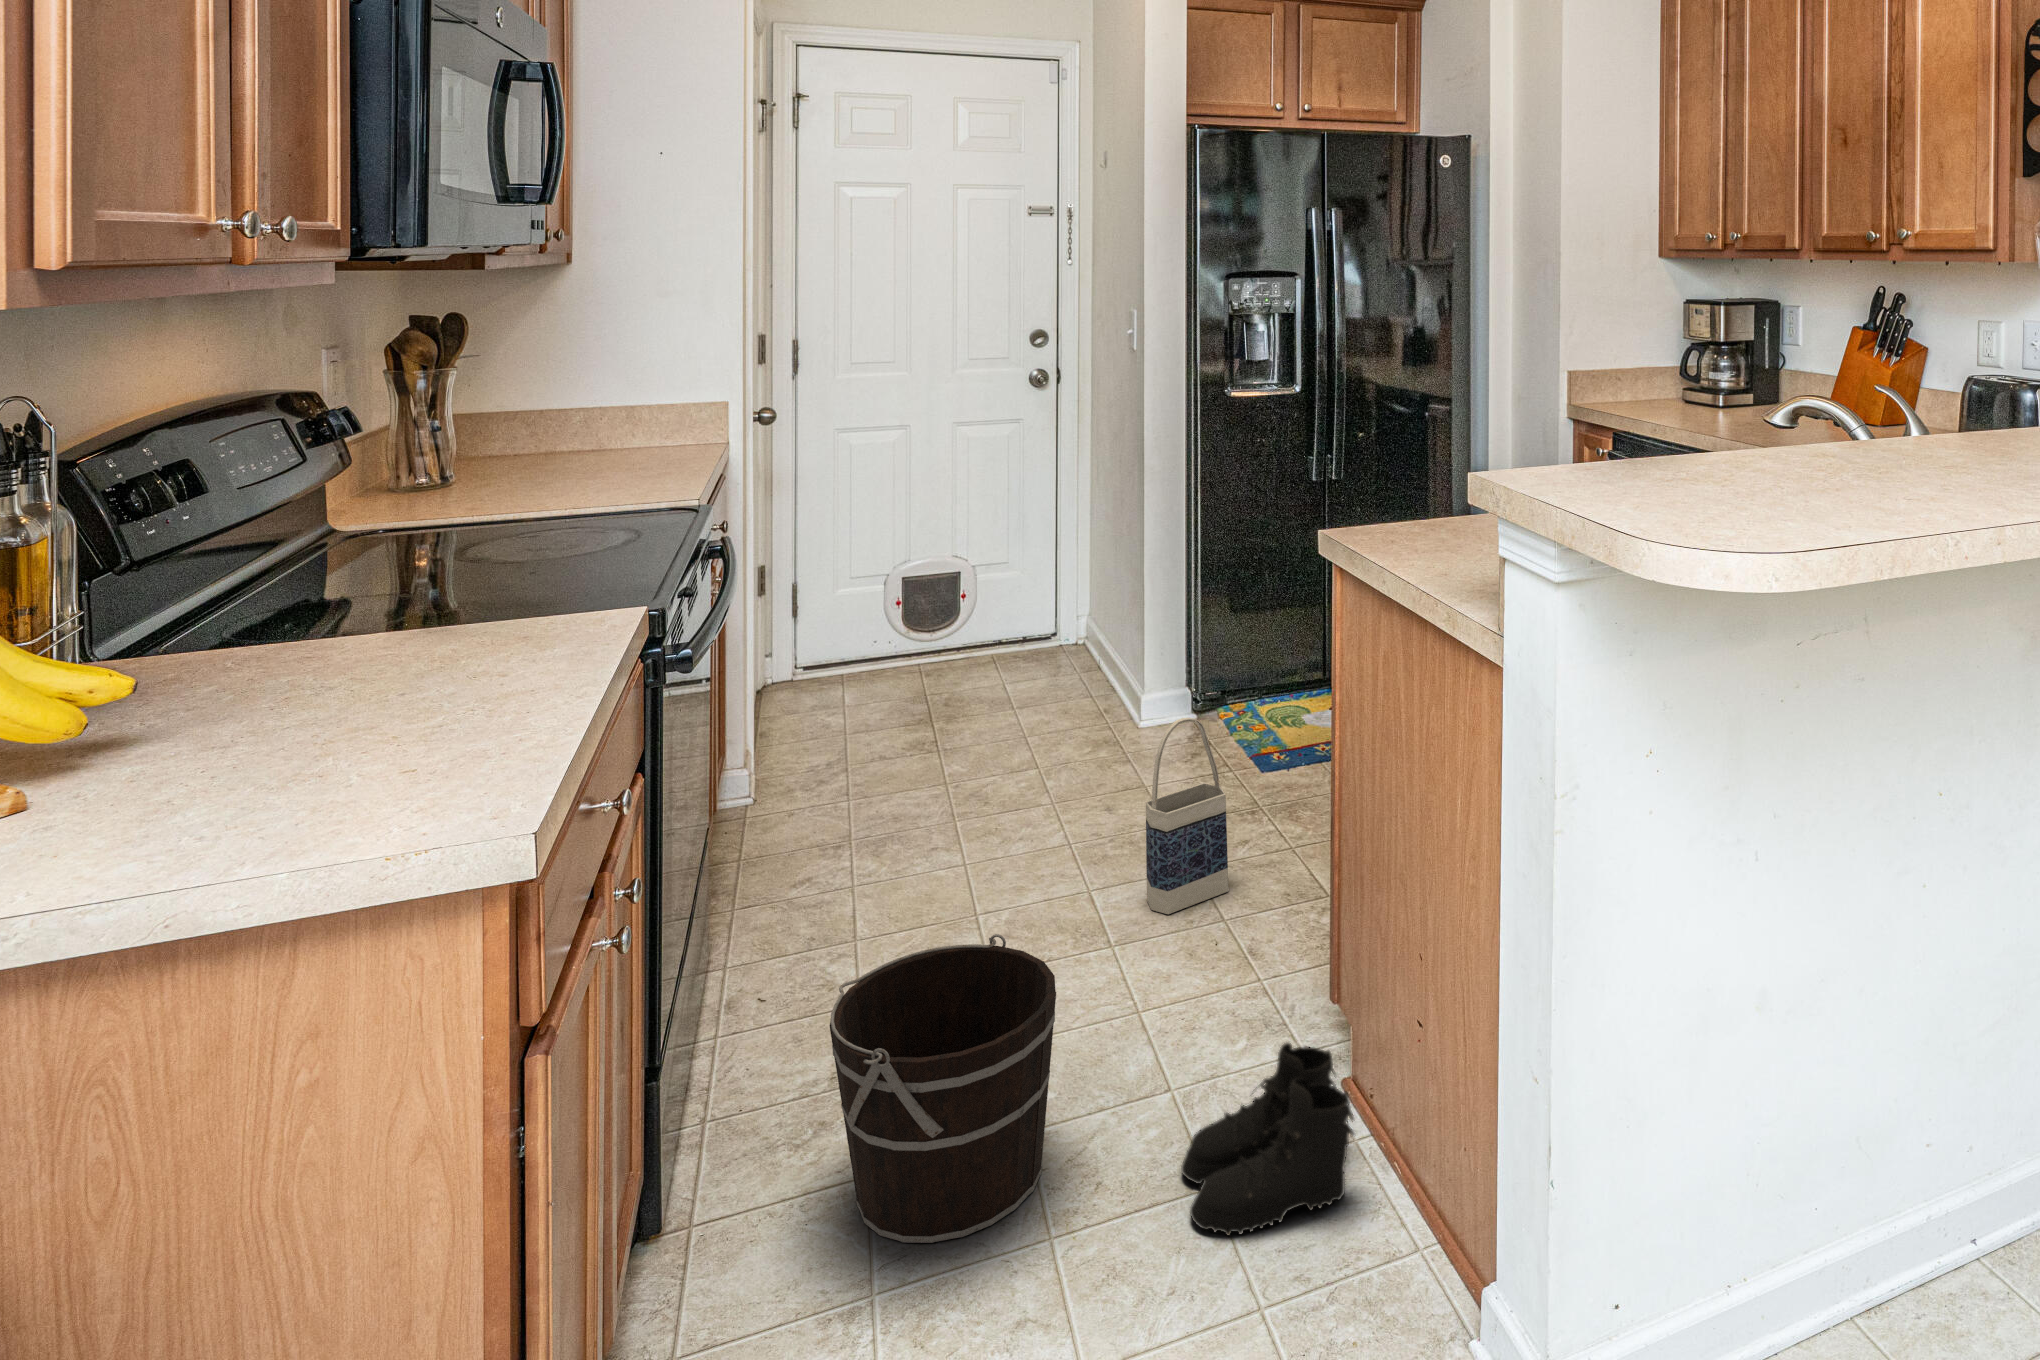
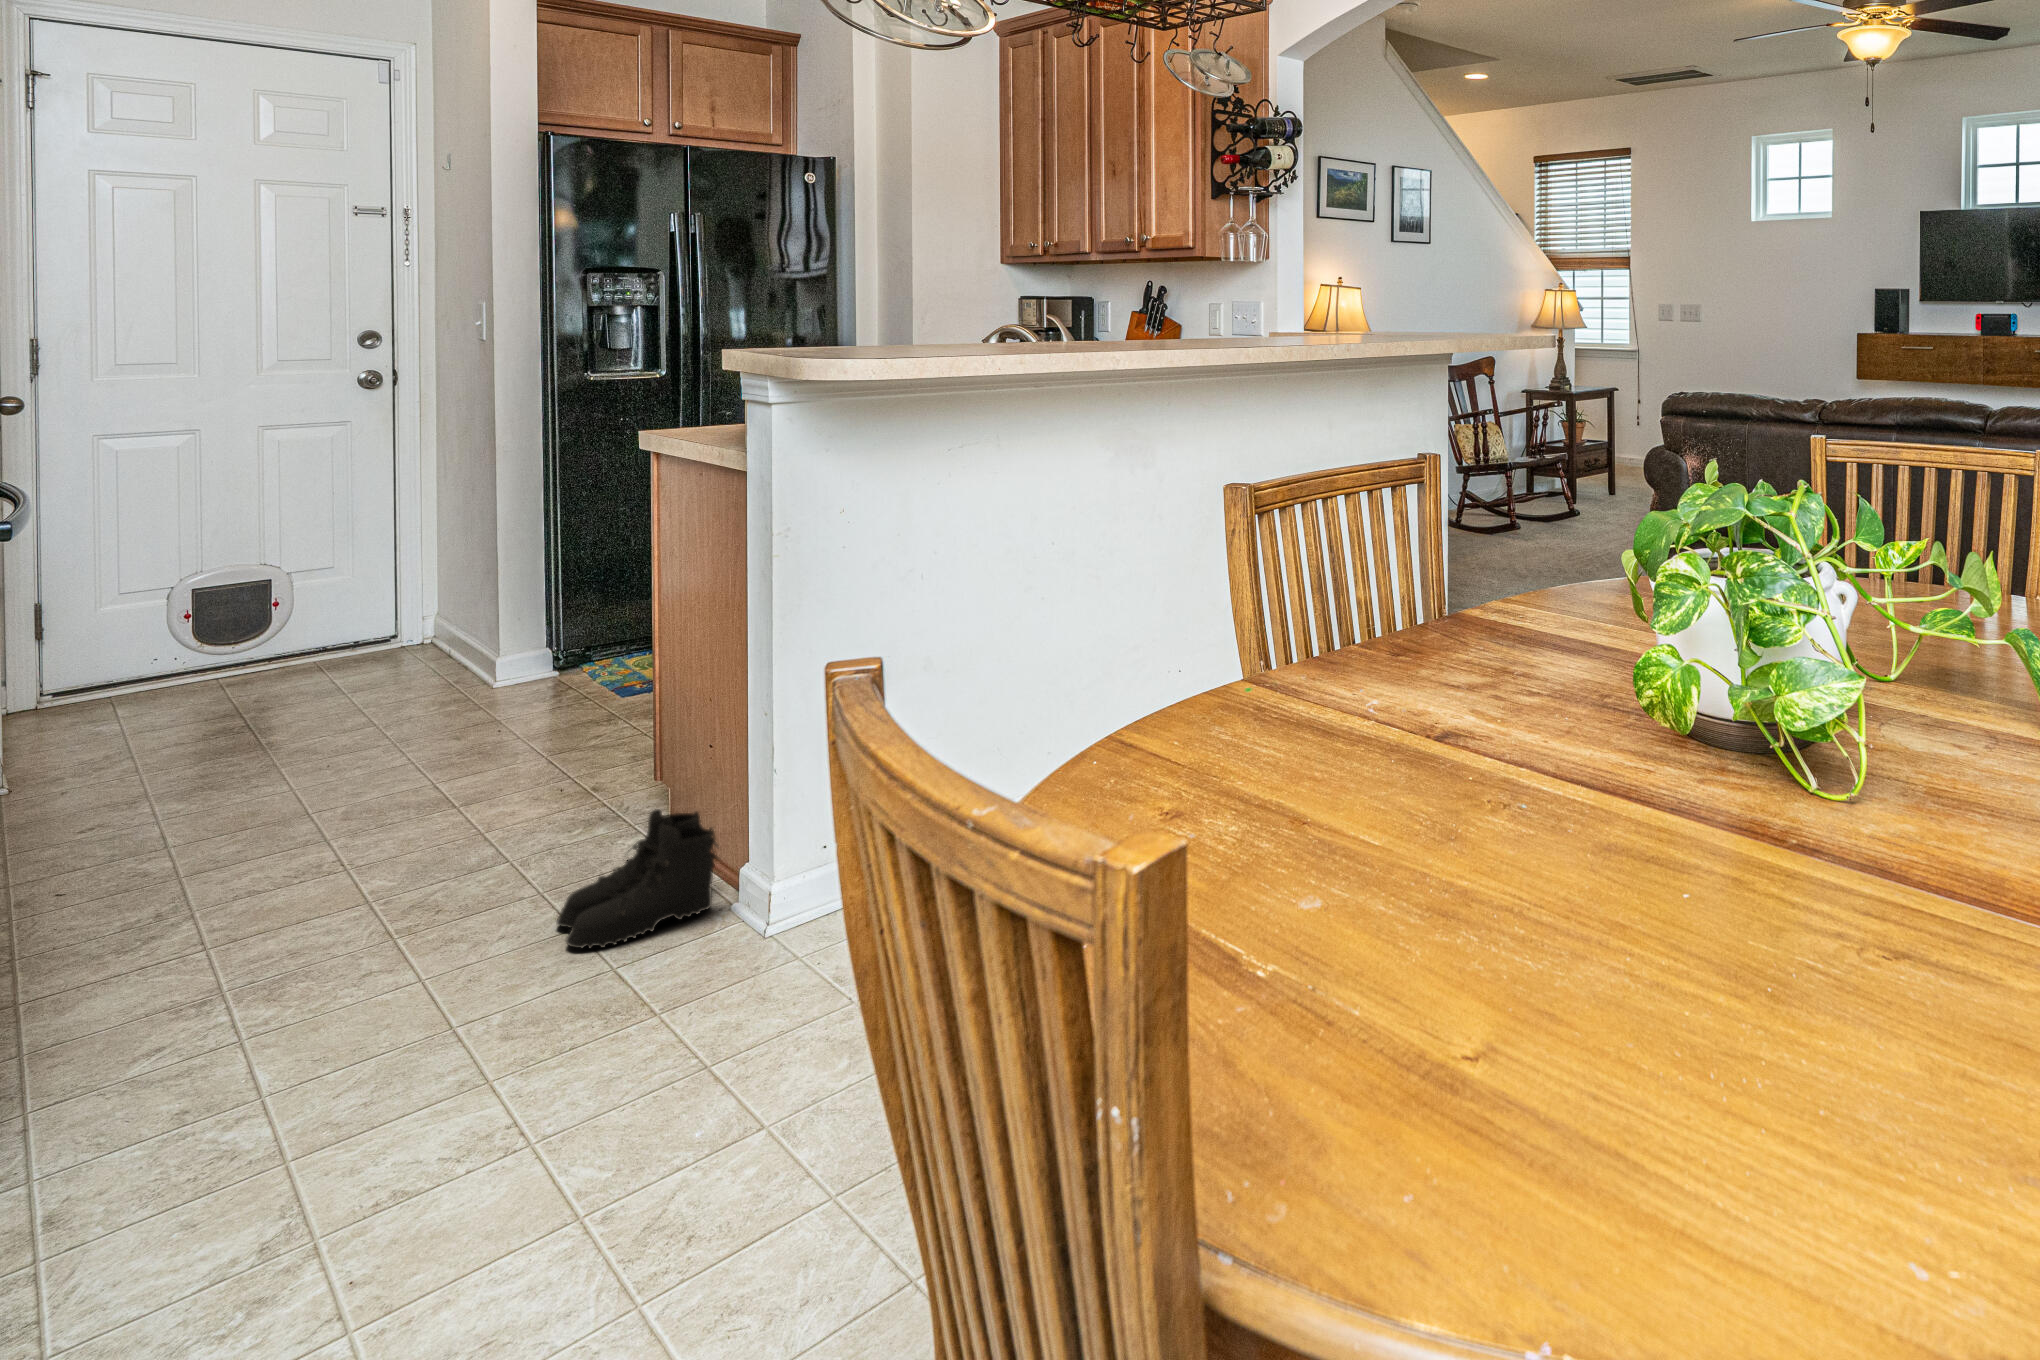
bag: present [1146,718,1229,914] -> none [511,622,602,795]
bucket: present [830,934,1056,1243] -> none [169,771,424,1020]

